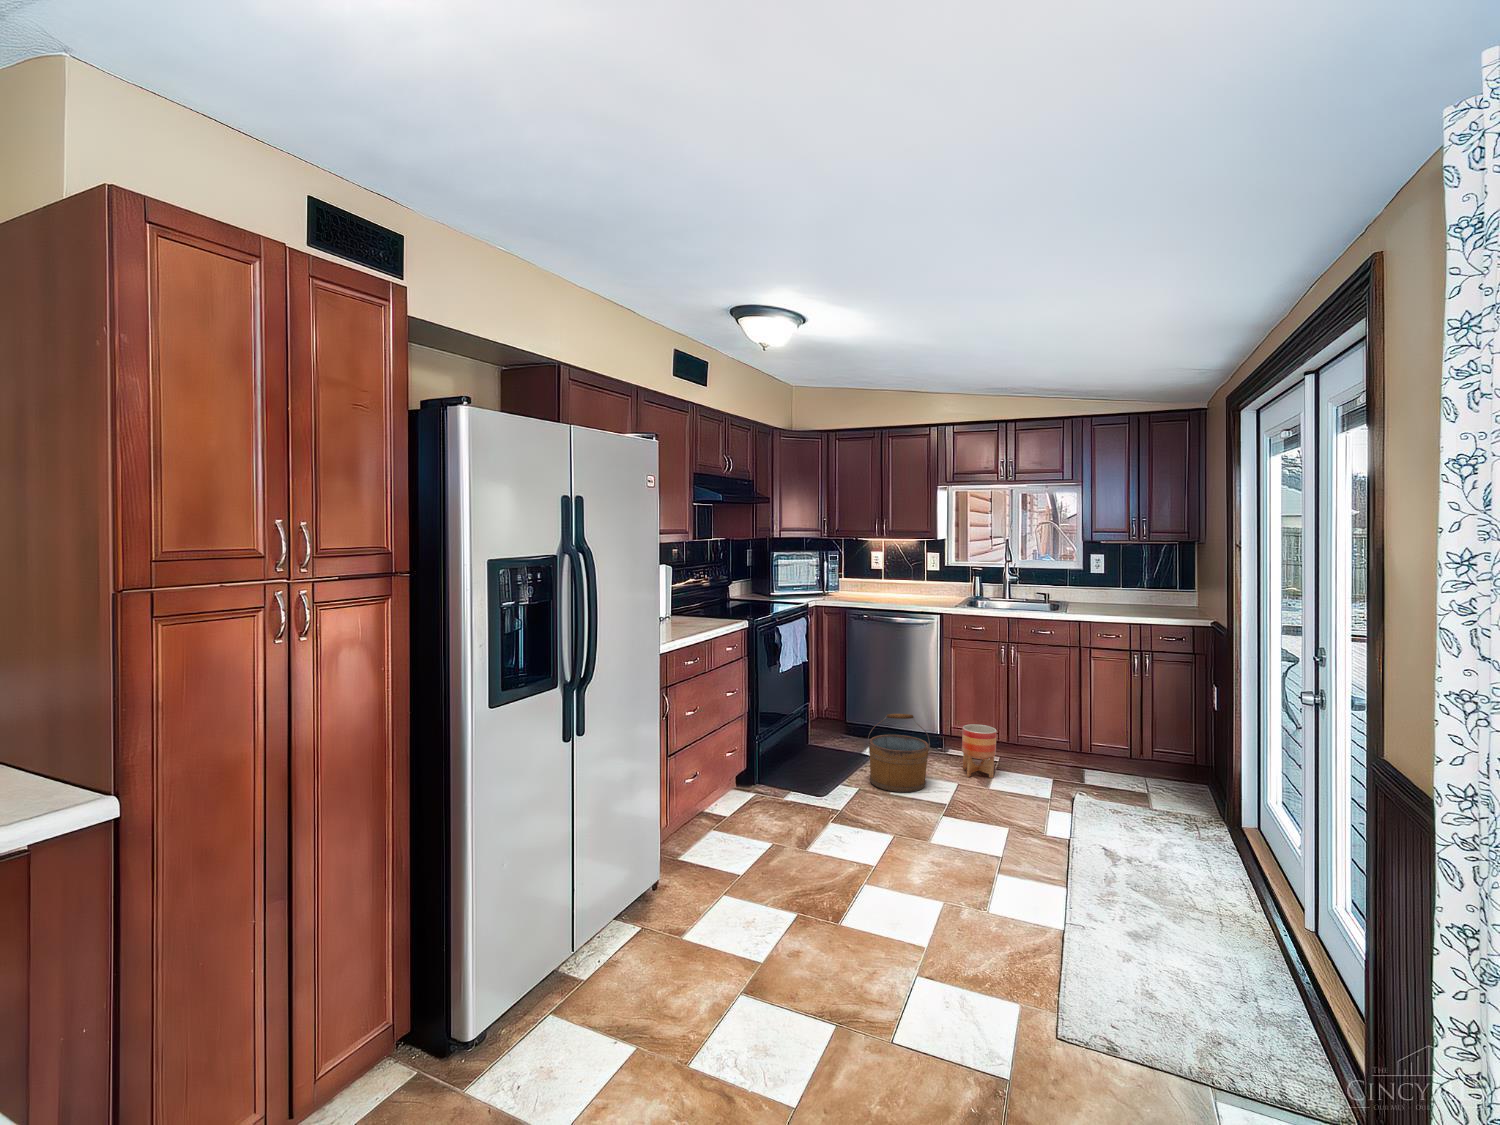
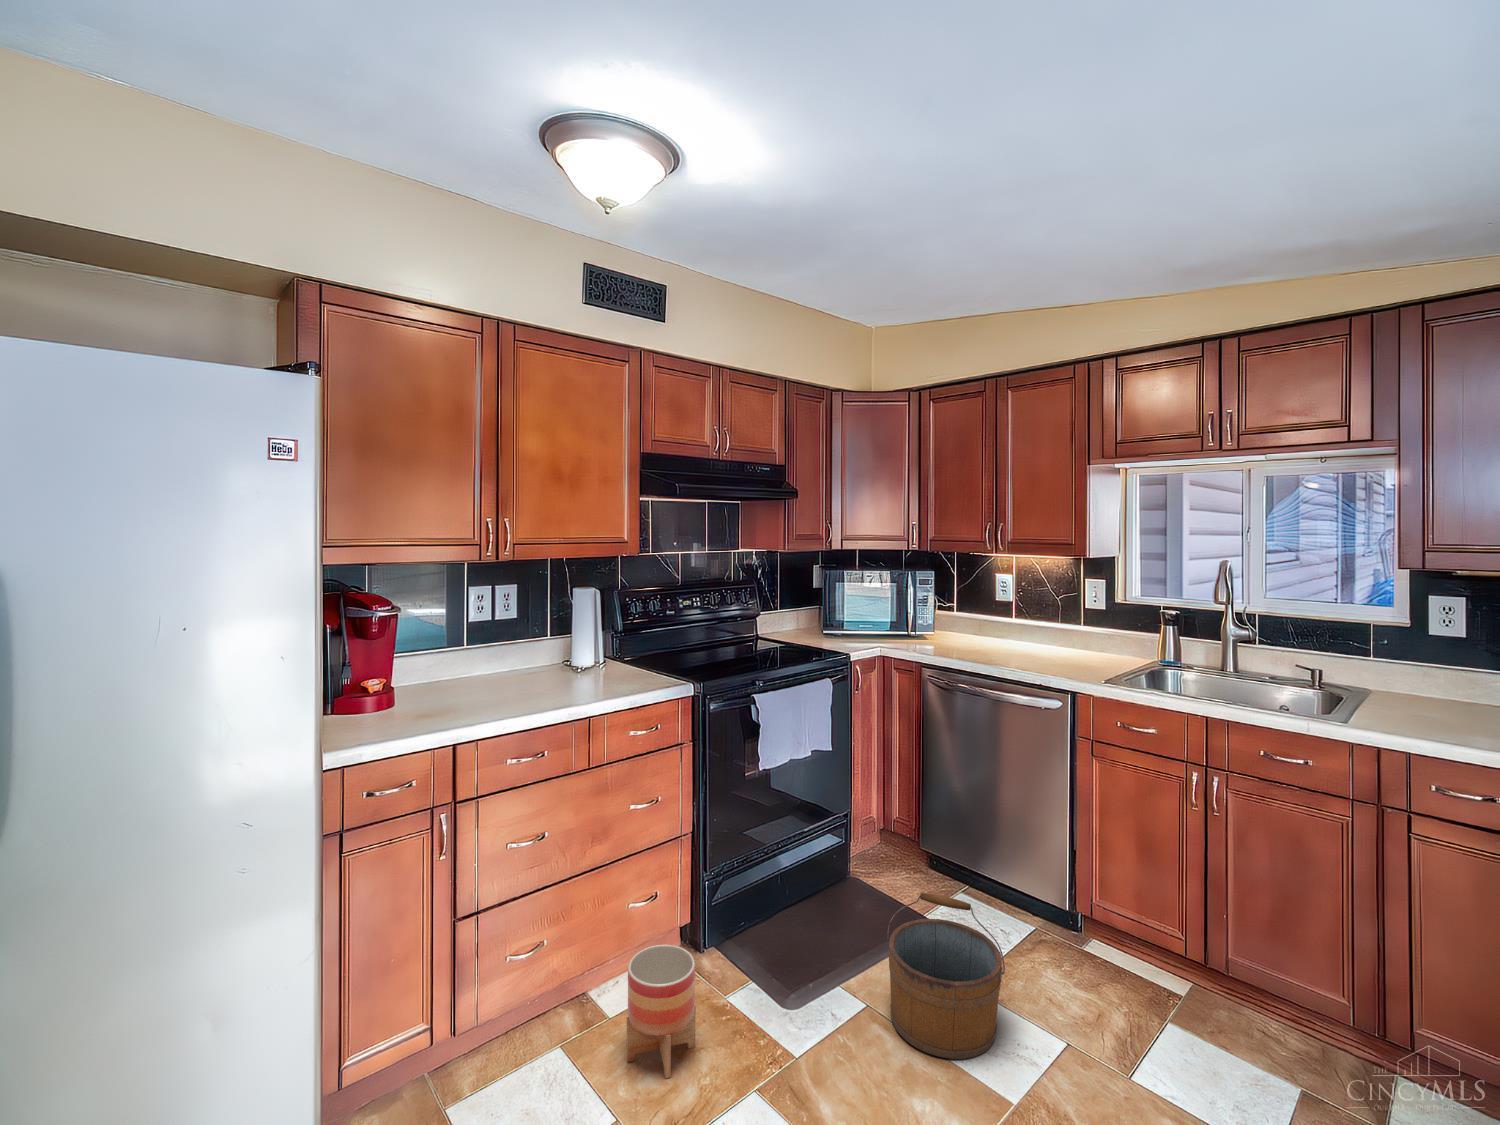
planter: present [962,724,997,778] -> present [626,945,696,1078]

